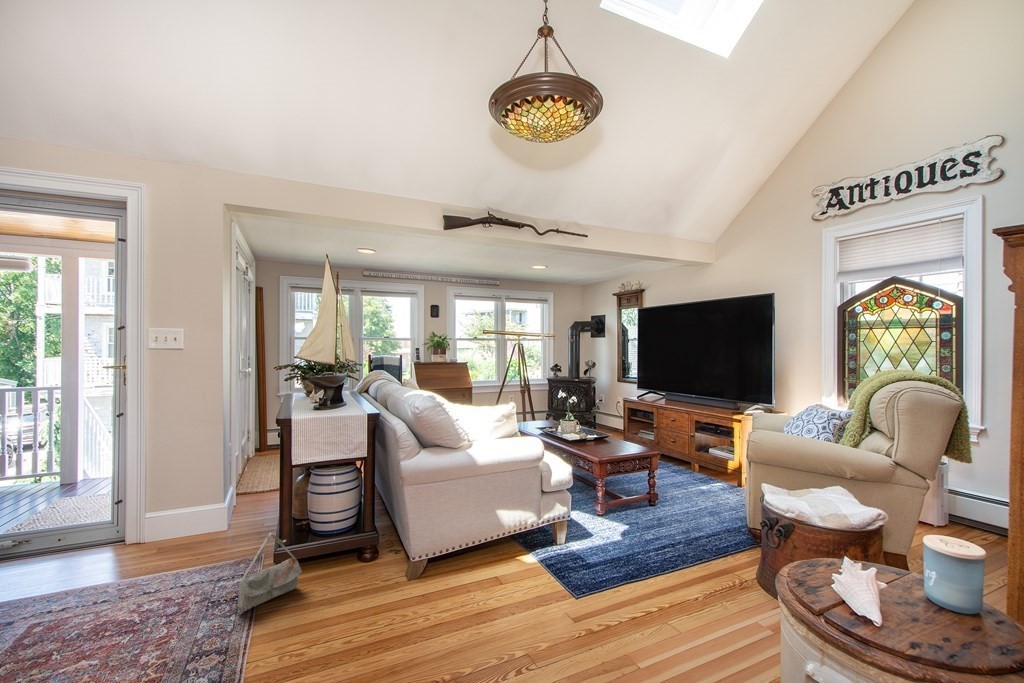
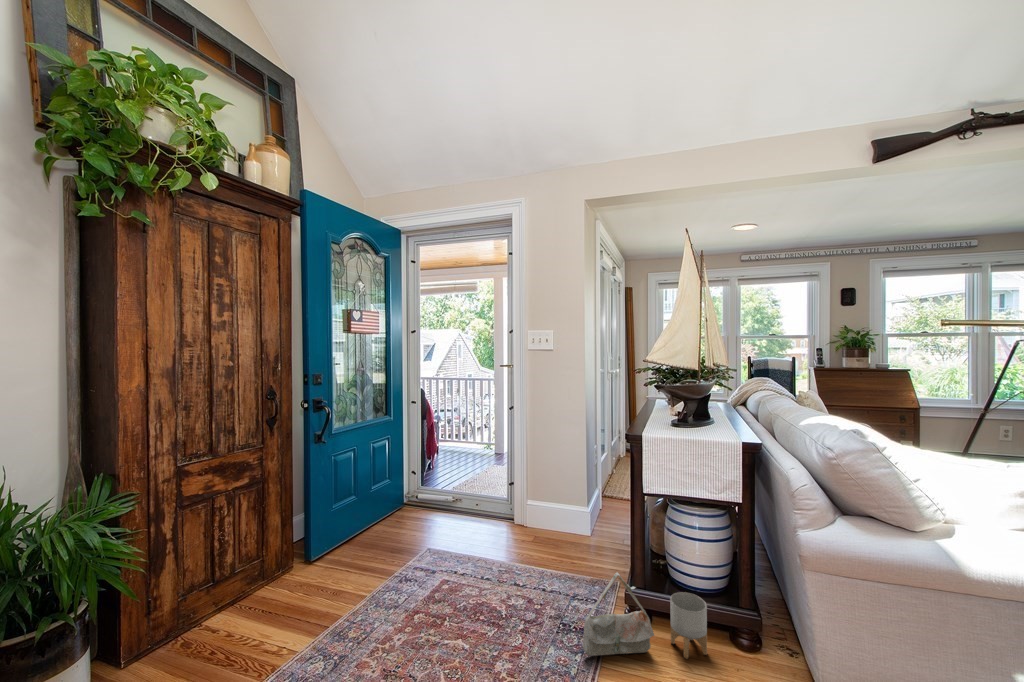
planter: none [314,533,342,580] -> present [670,592,707,659]

